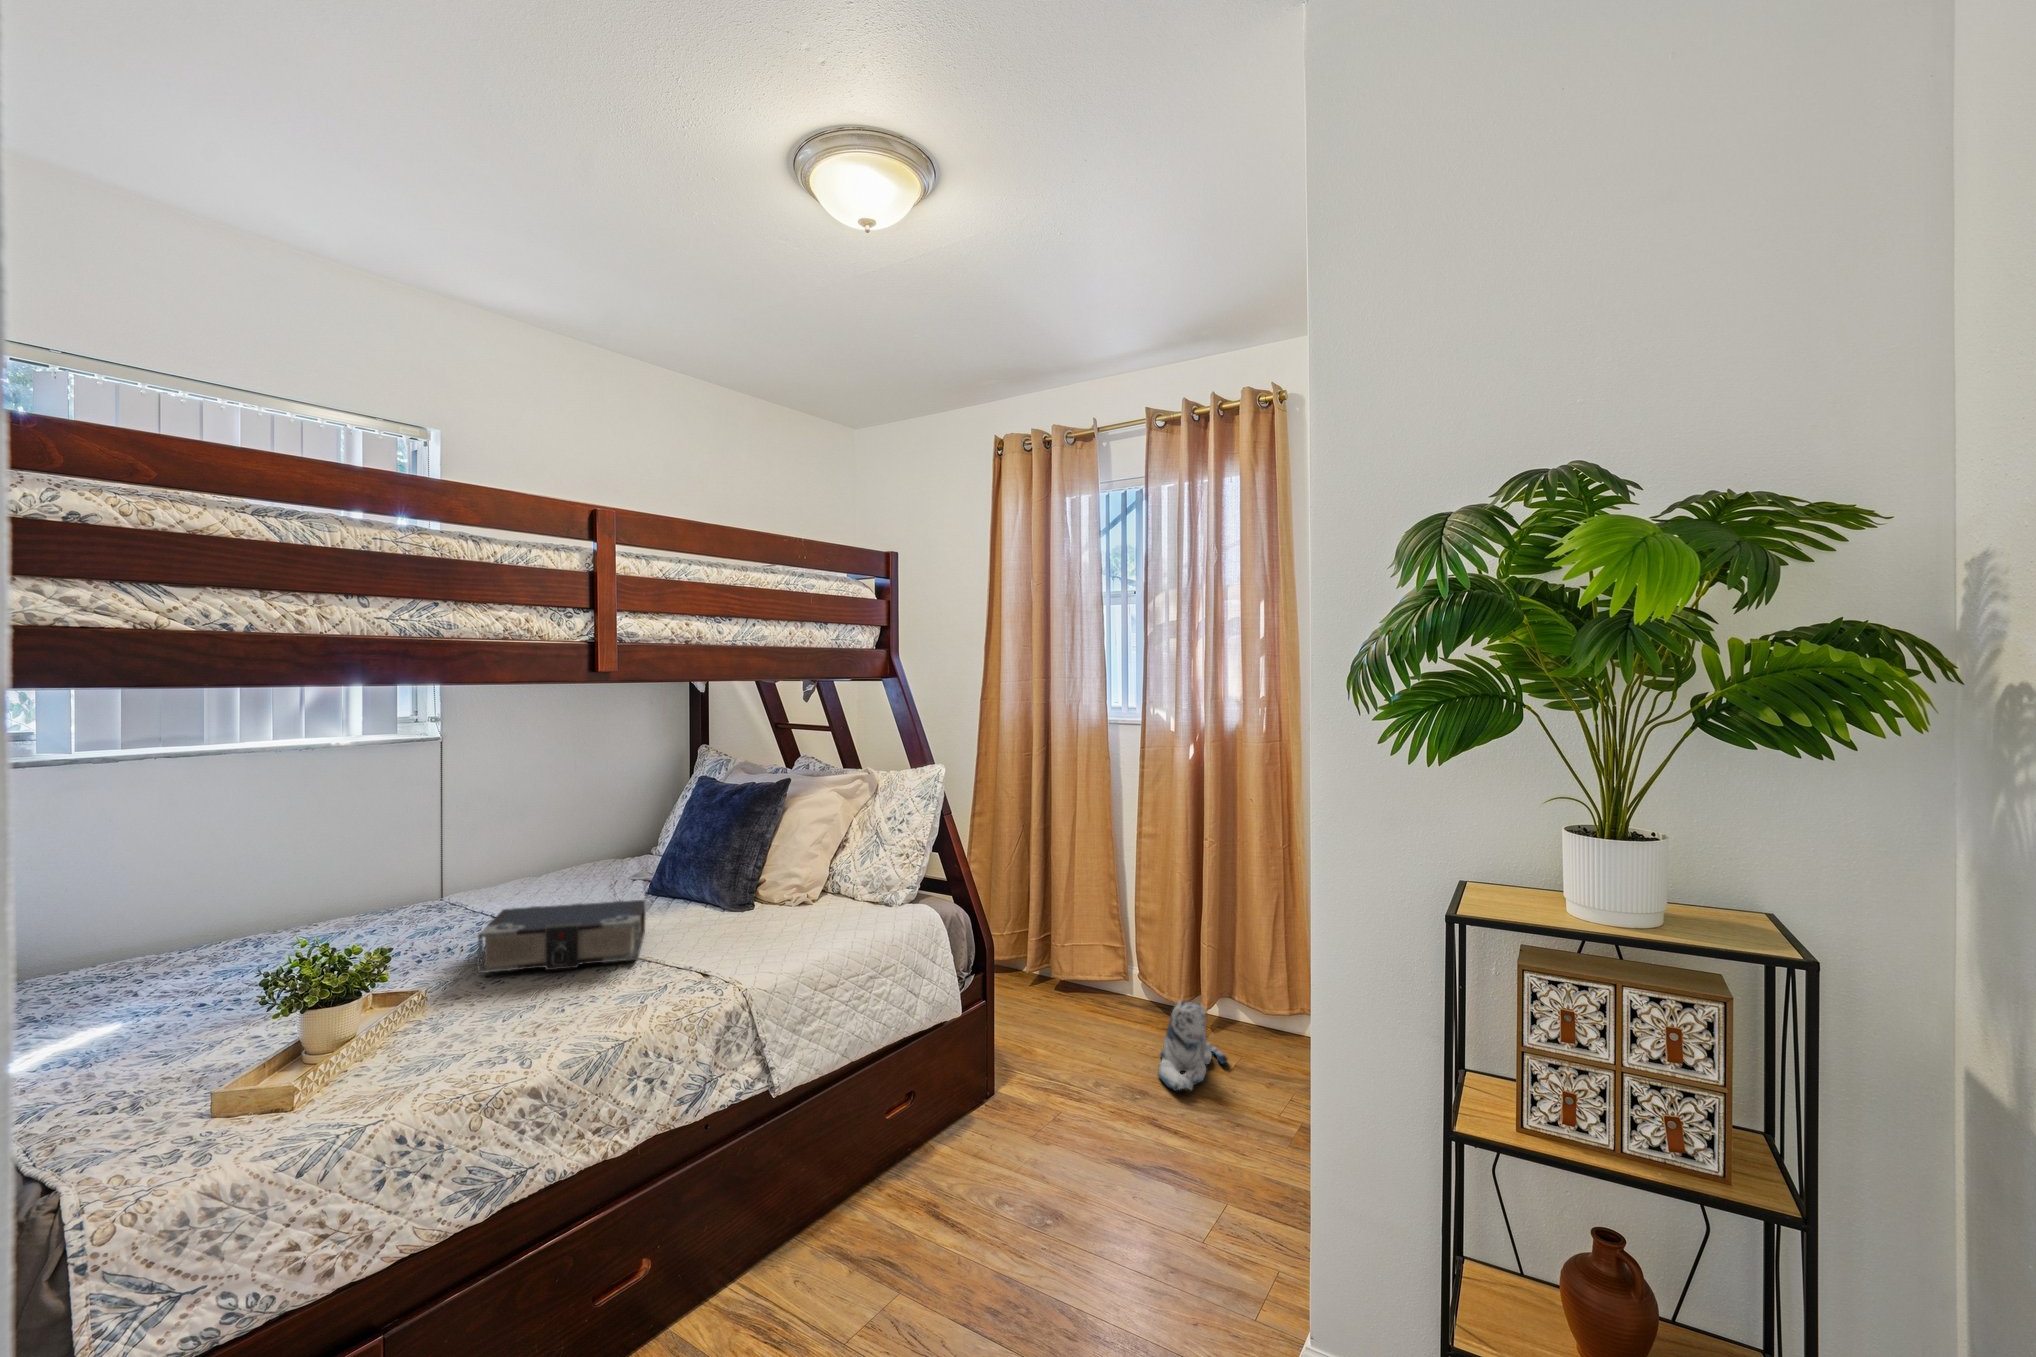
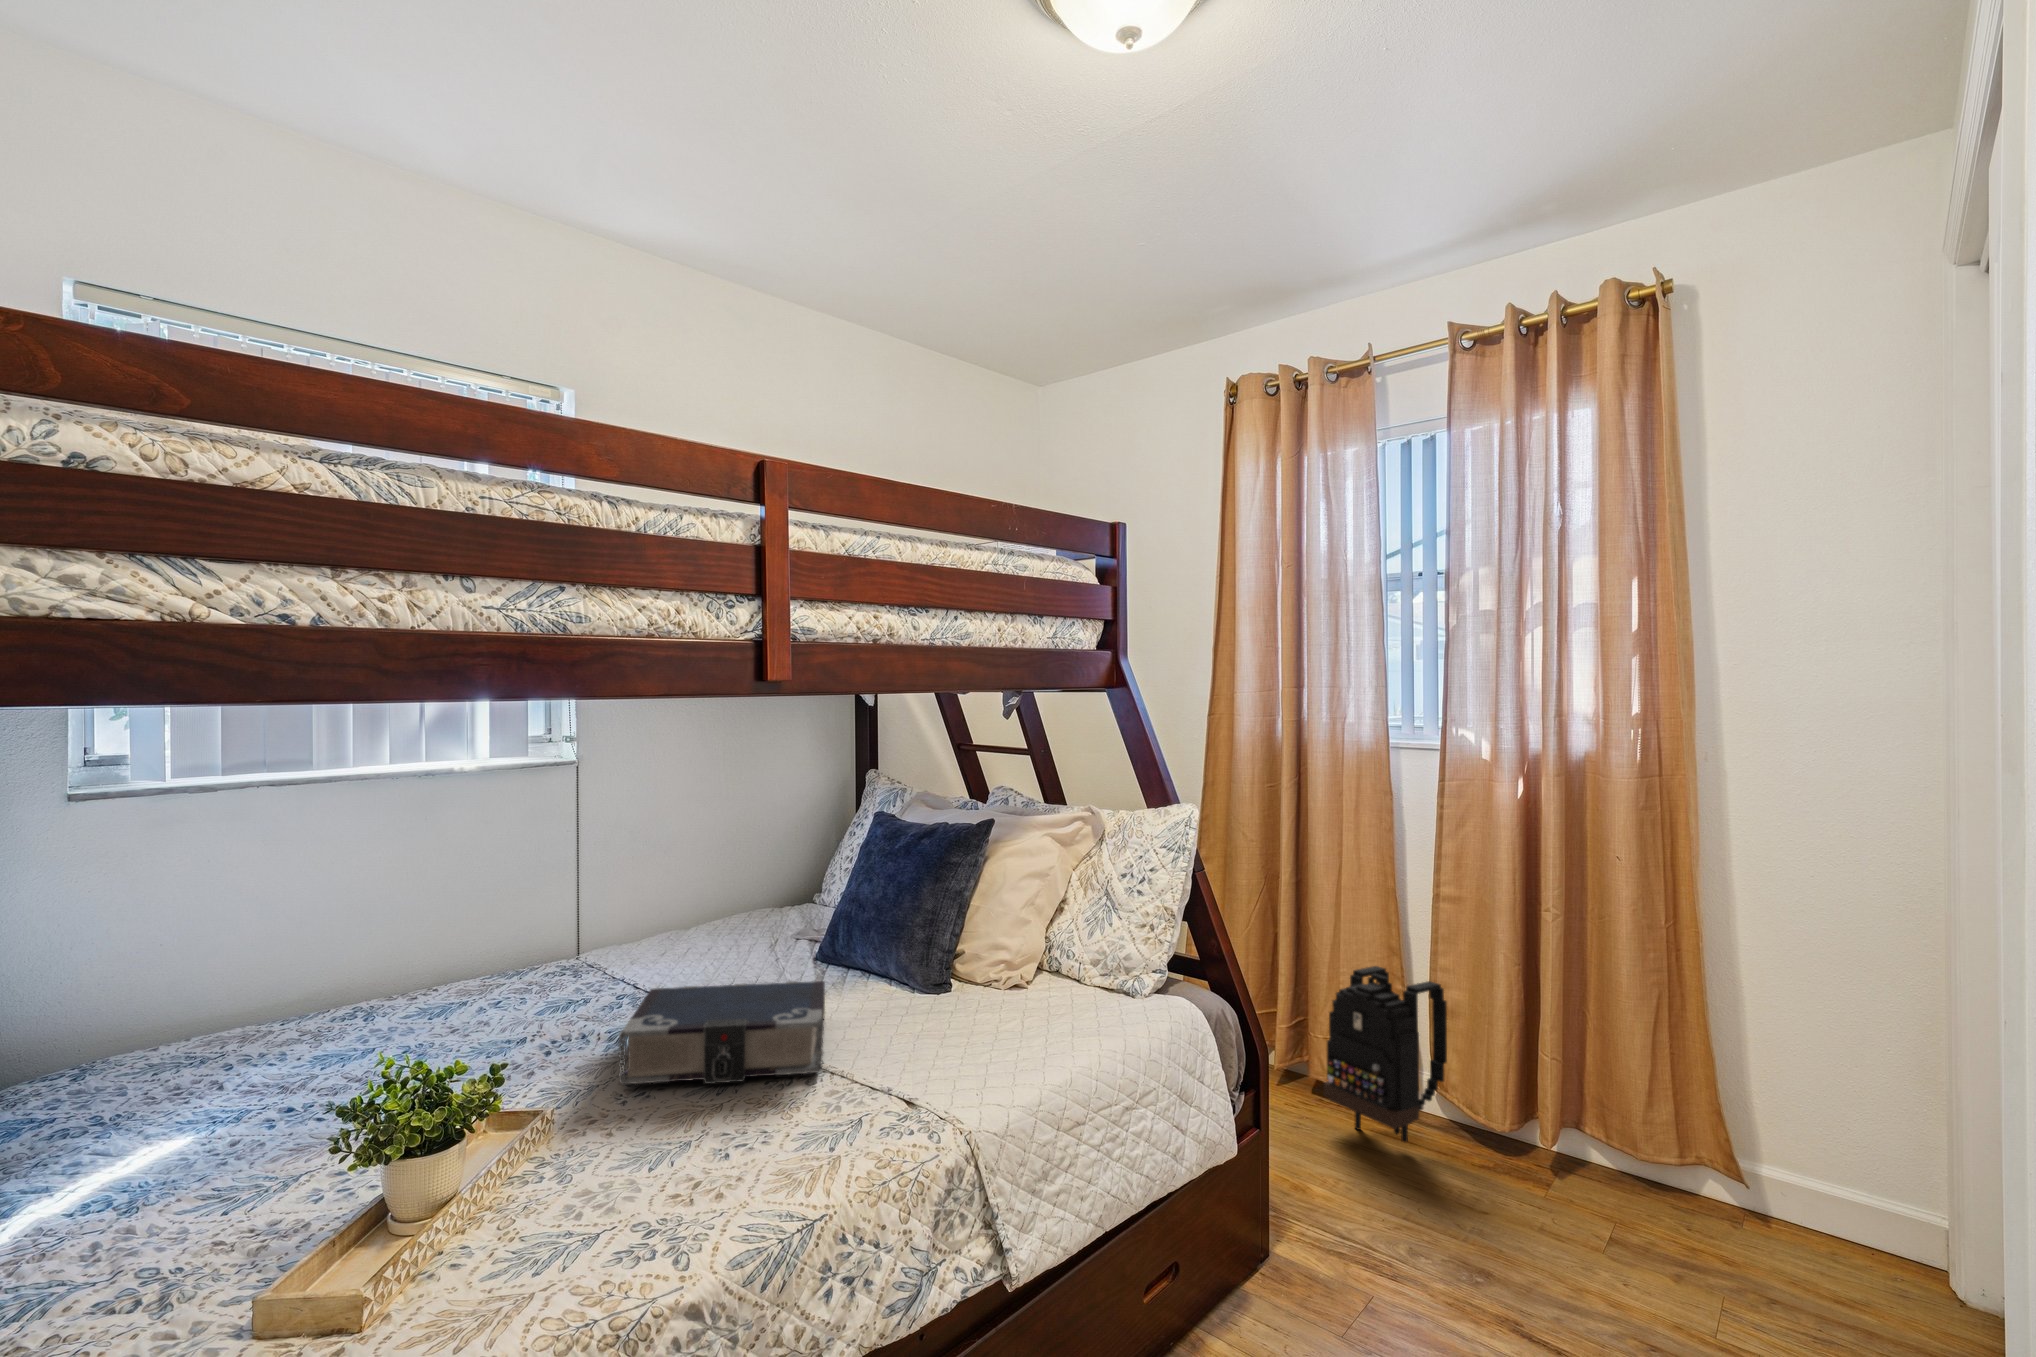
backpack: none [1057,889,1146,1018] -> present [1323,966,1447,1142]
plush toy: present [1158,1001,1228,1091] -> none [1486,1140,1593,1276]

